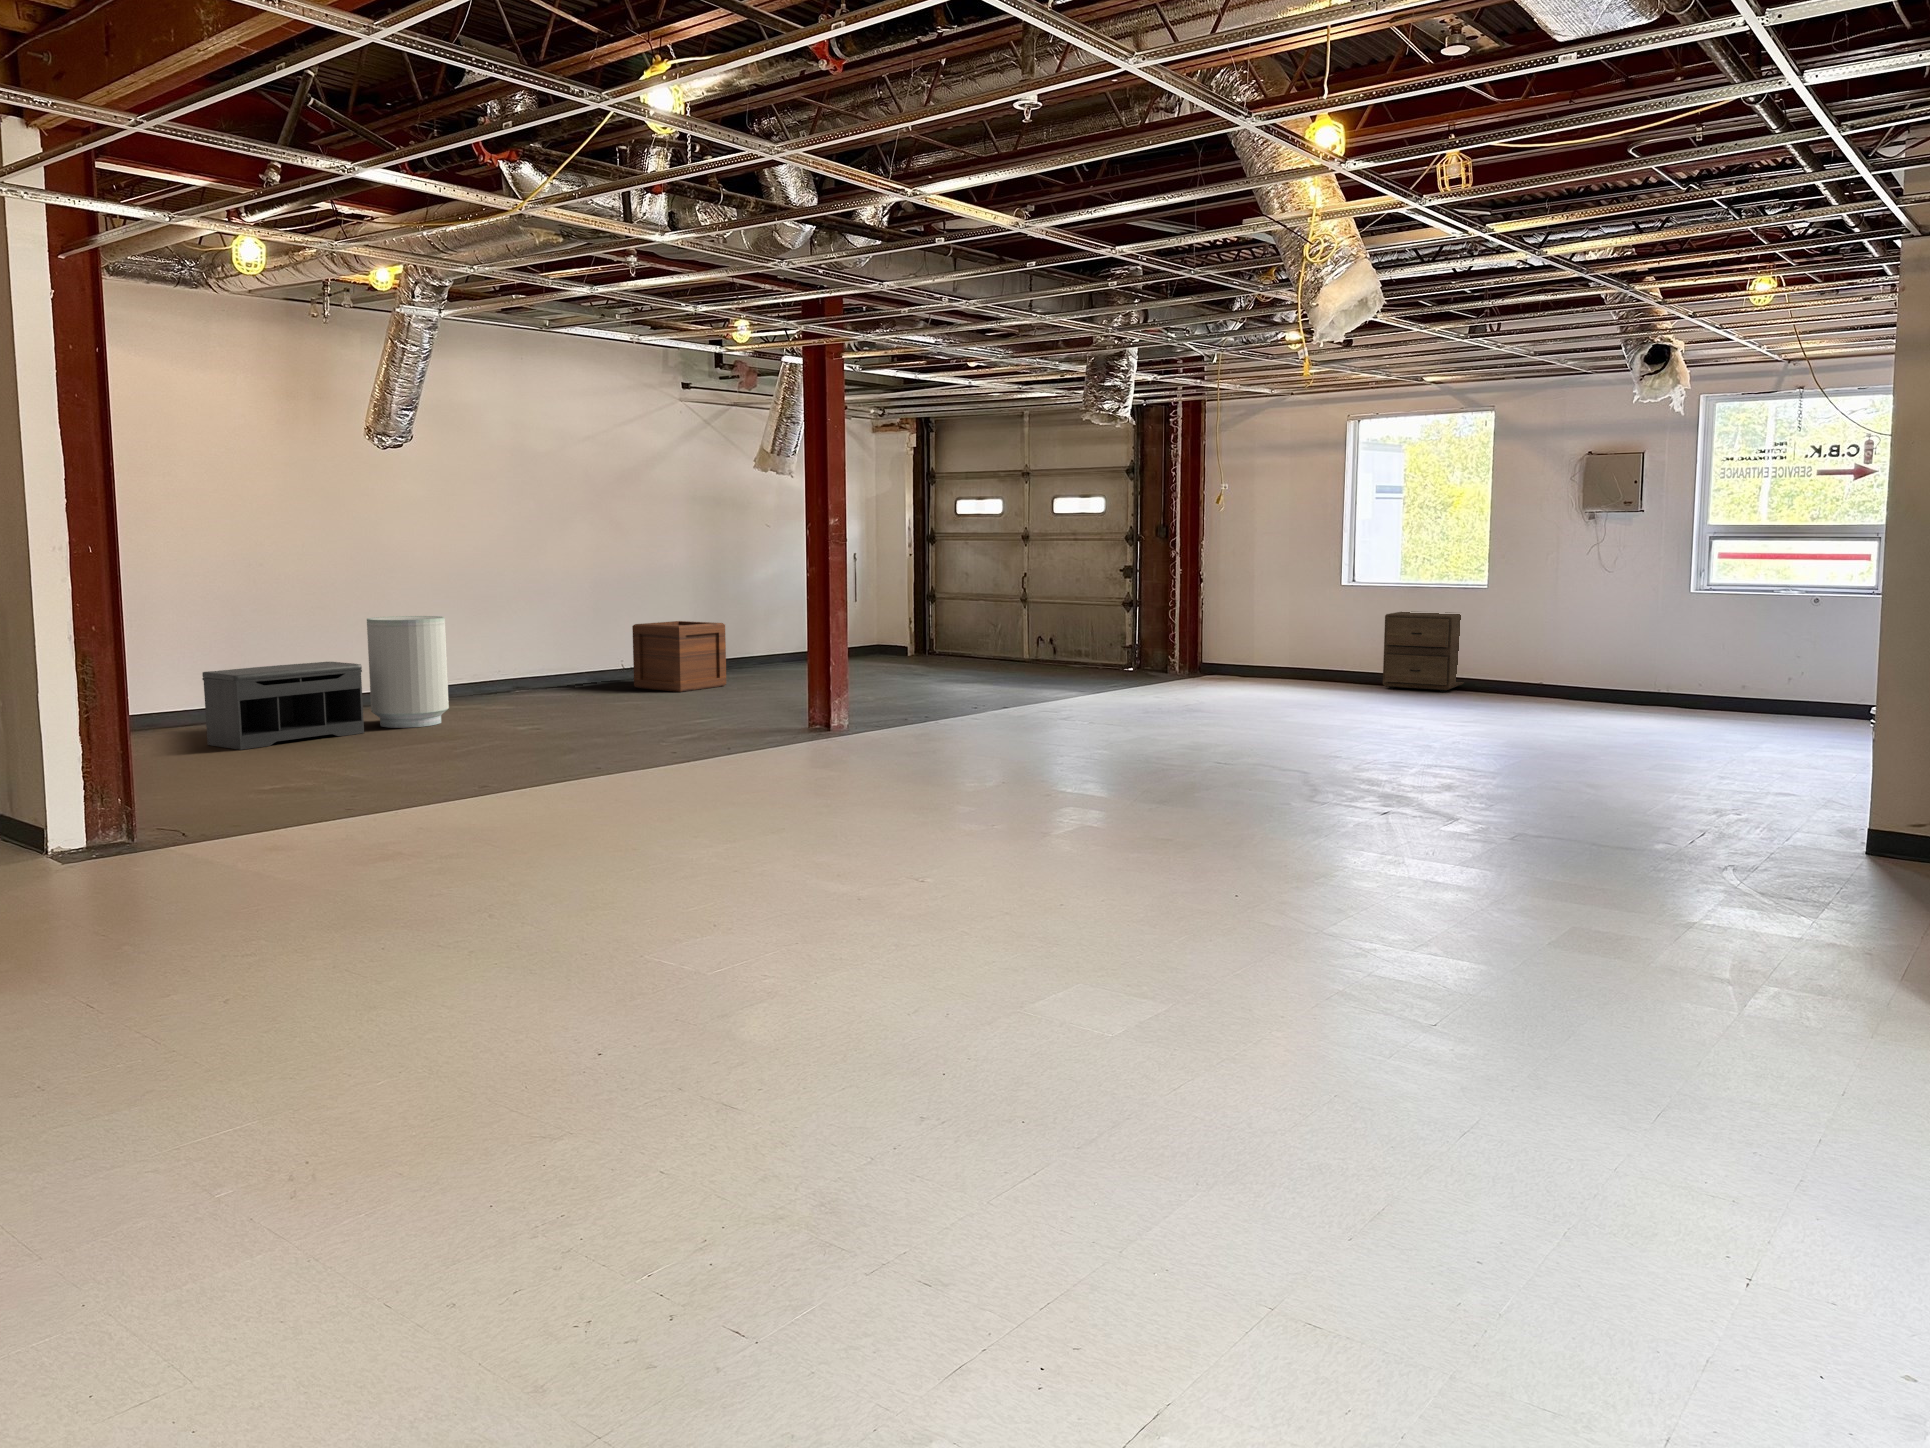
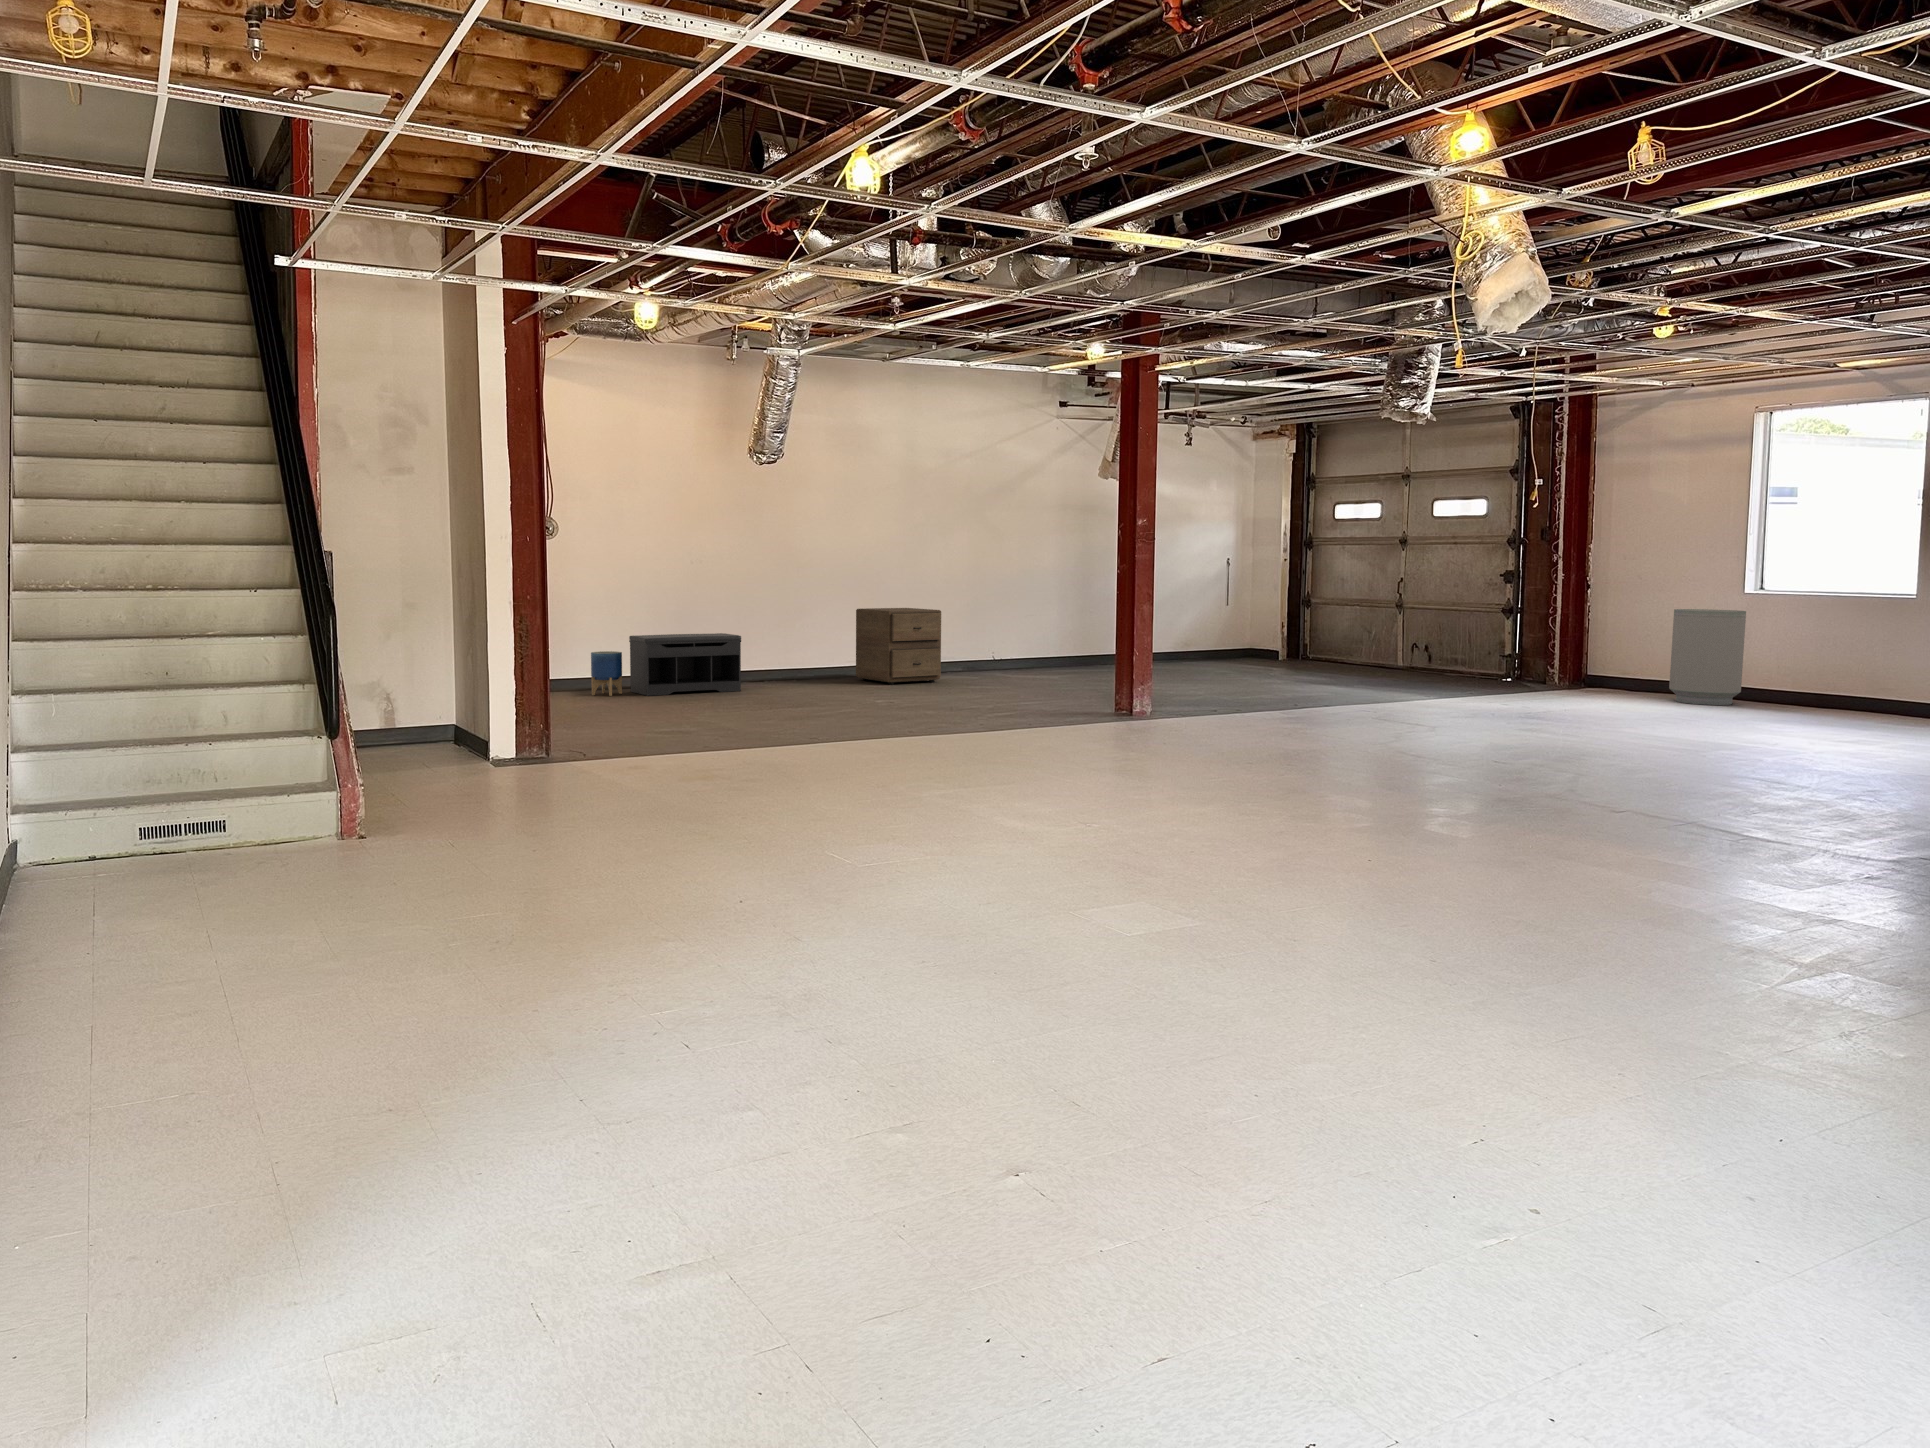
filing cabinet: present [1383,612,1464,692] -> present [856,608,941,684]
trash can: present [367,616,449,728] -> present [1669,609,1746,705]
wooden crate: present [632,621,726,692] -> none [986,615,1068,678]
planter: none [150,694,199,755] -> present [591,651,622,696]

